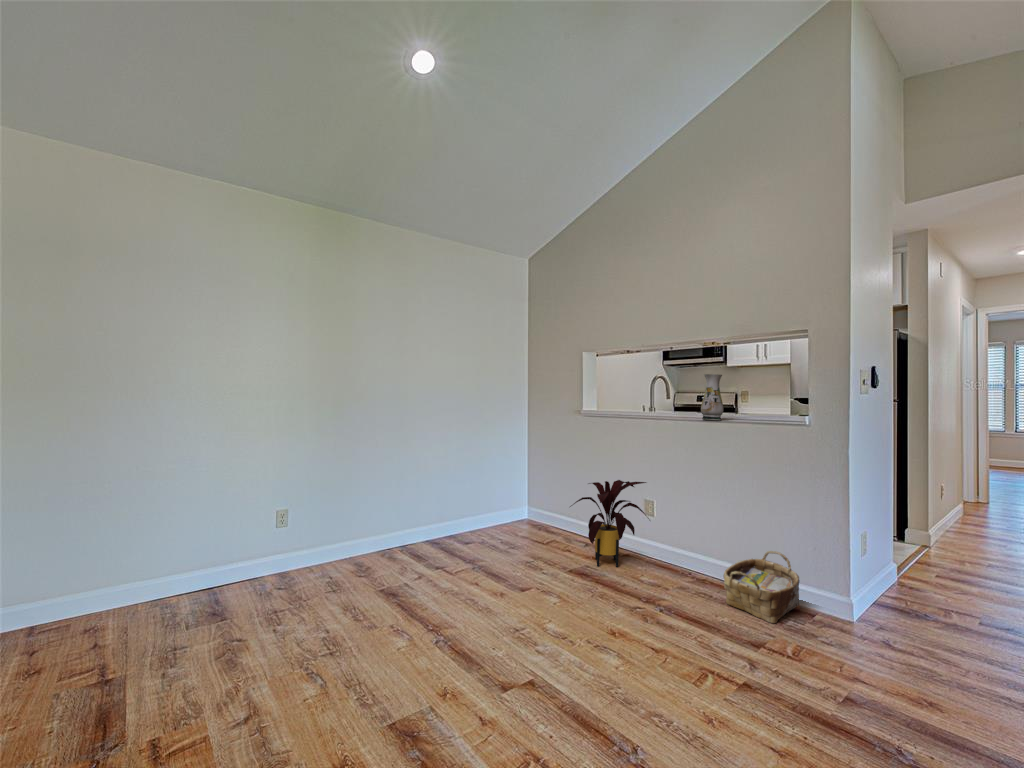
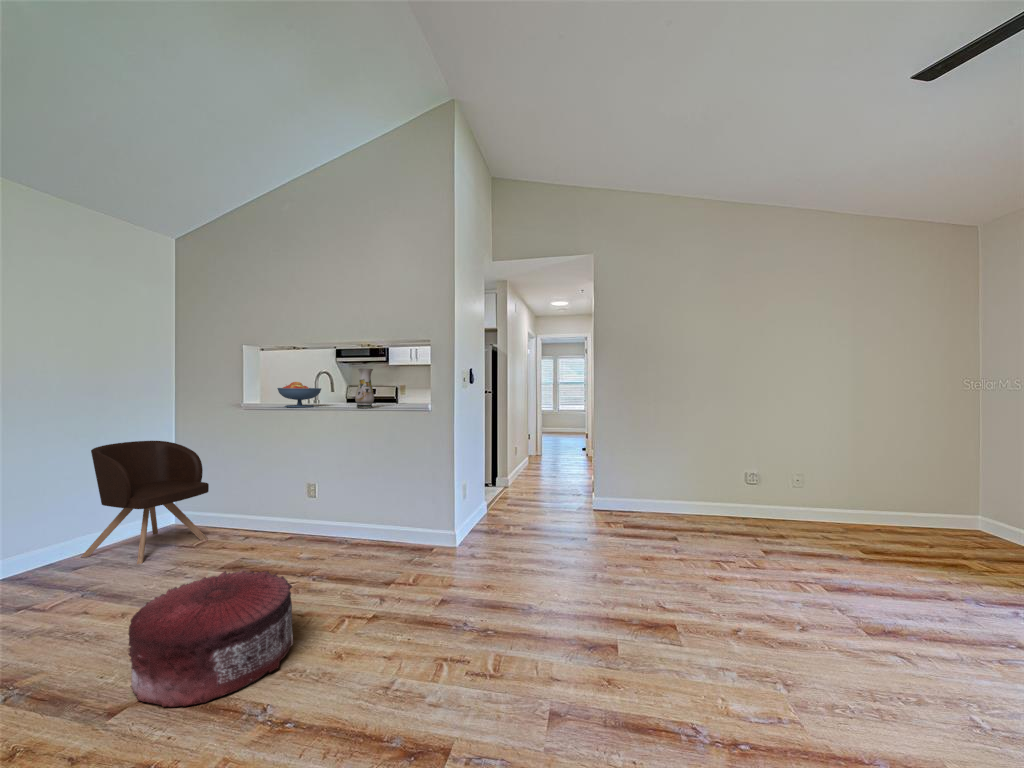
fruit bowl: none [617,389,661,416] -> present [277,382,321,407]
armchair: none [468,440,556,550] -> present [81,441,209,564]
house plant: present [570,480,649,568] -> none [220,468,311,557]
woven basket: present [724,551,799,623] -> none [370,509,427,566]
pouf: none [515,582,655,721] -> present [128,571,293,707]

